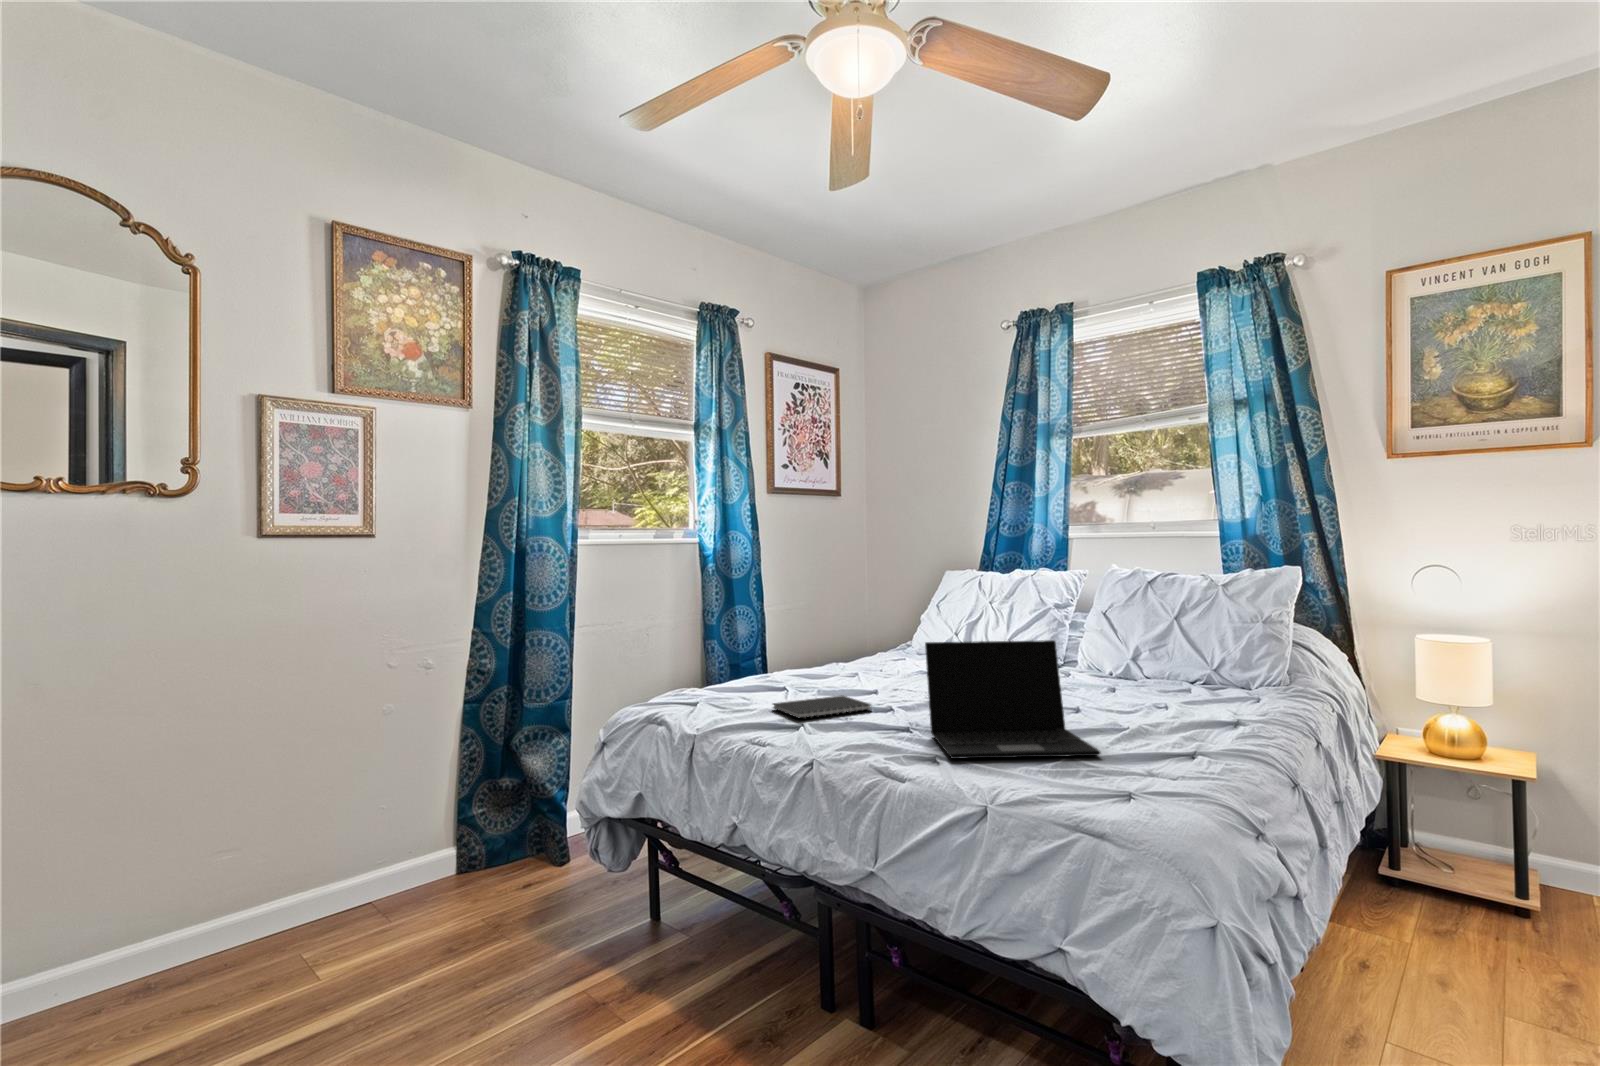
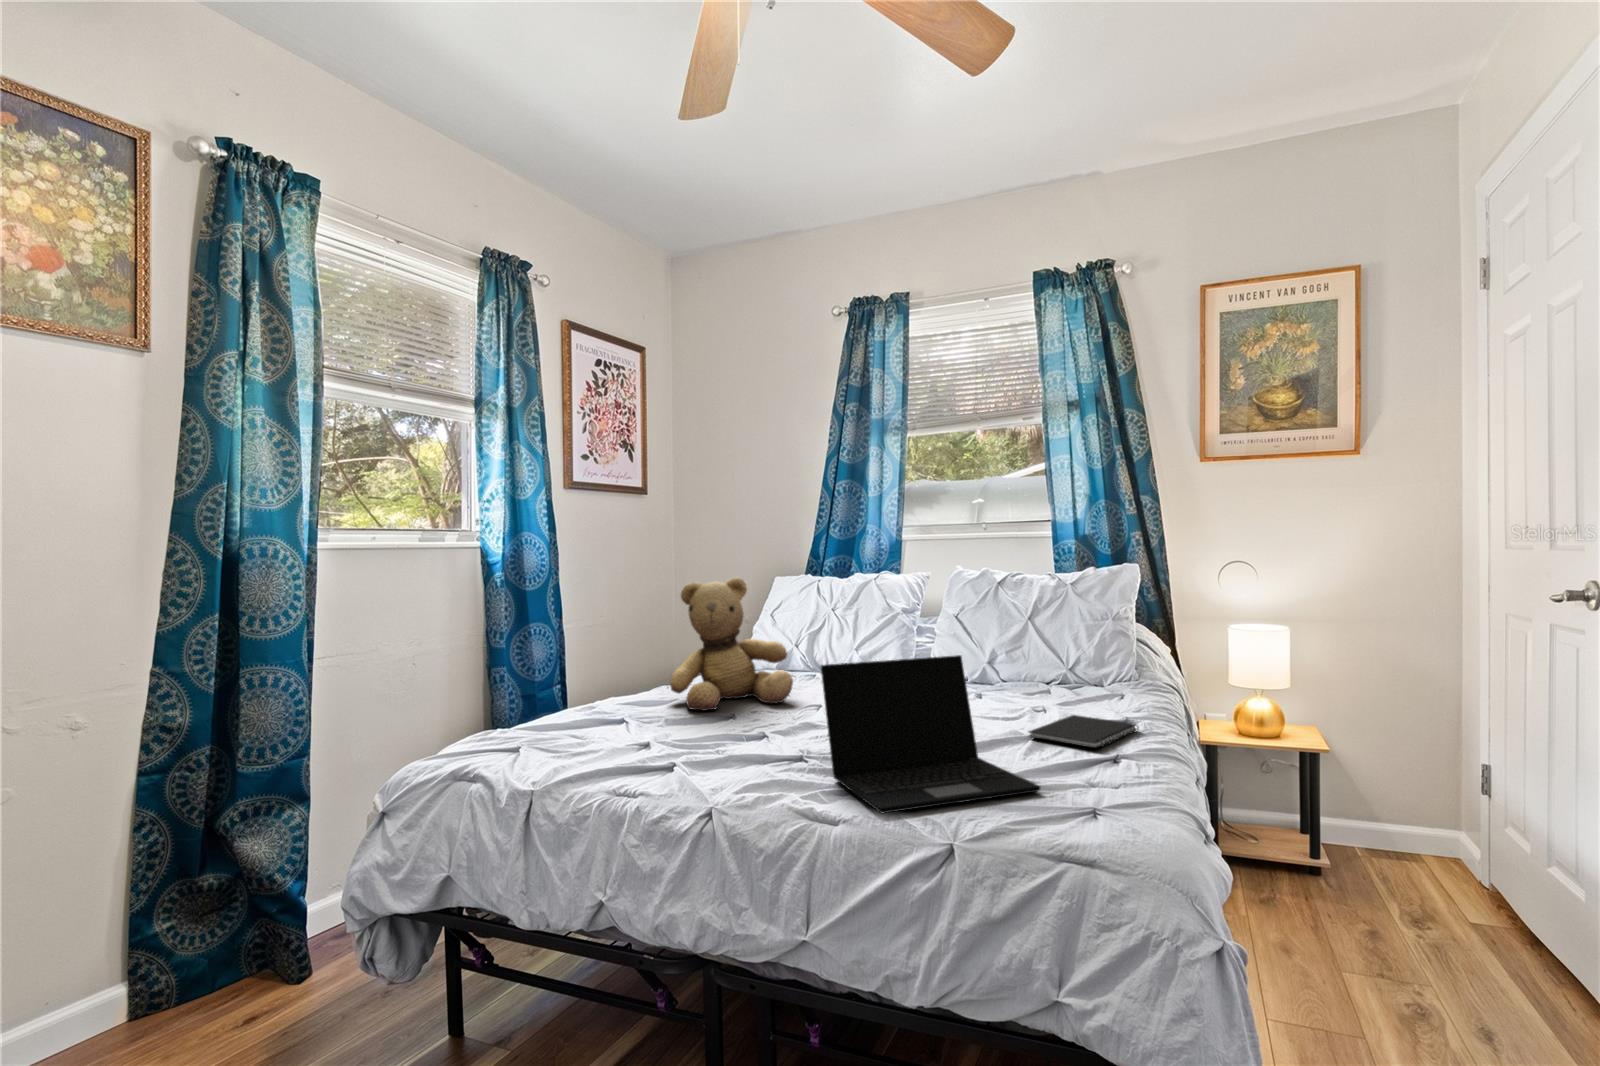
teddy bear: none [834,571,937,683] -> present [670,577,793,711]
notebook: present [773,695,871,719] -> present [1029,715,1138,748]

